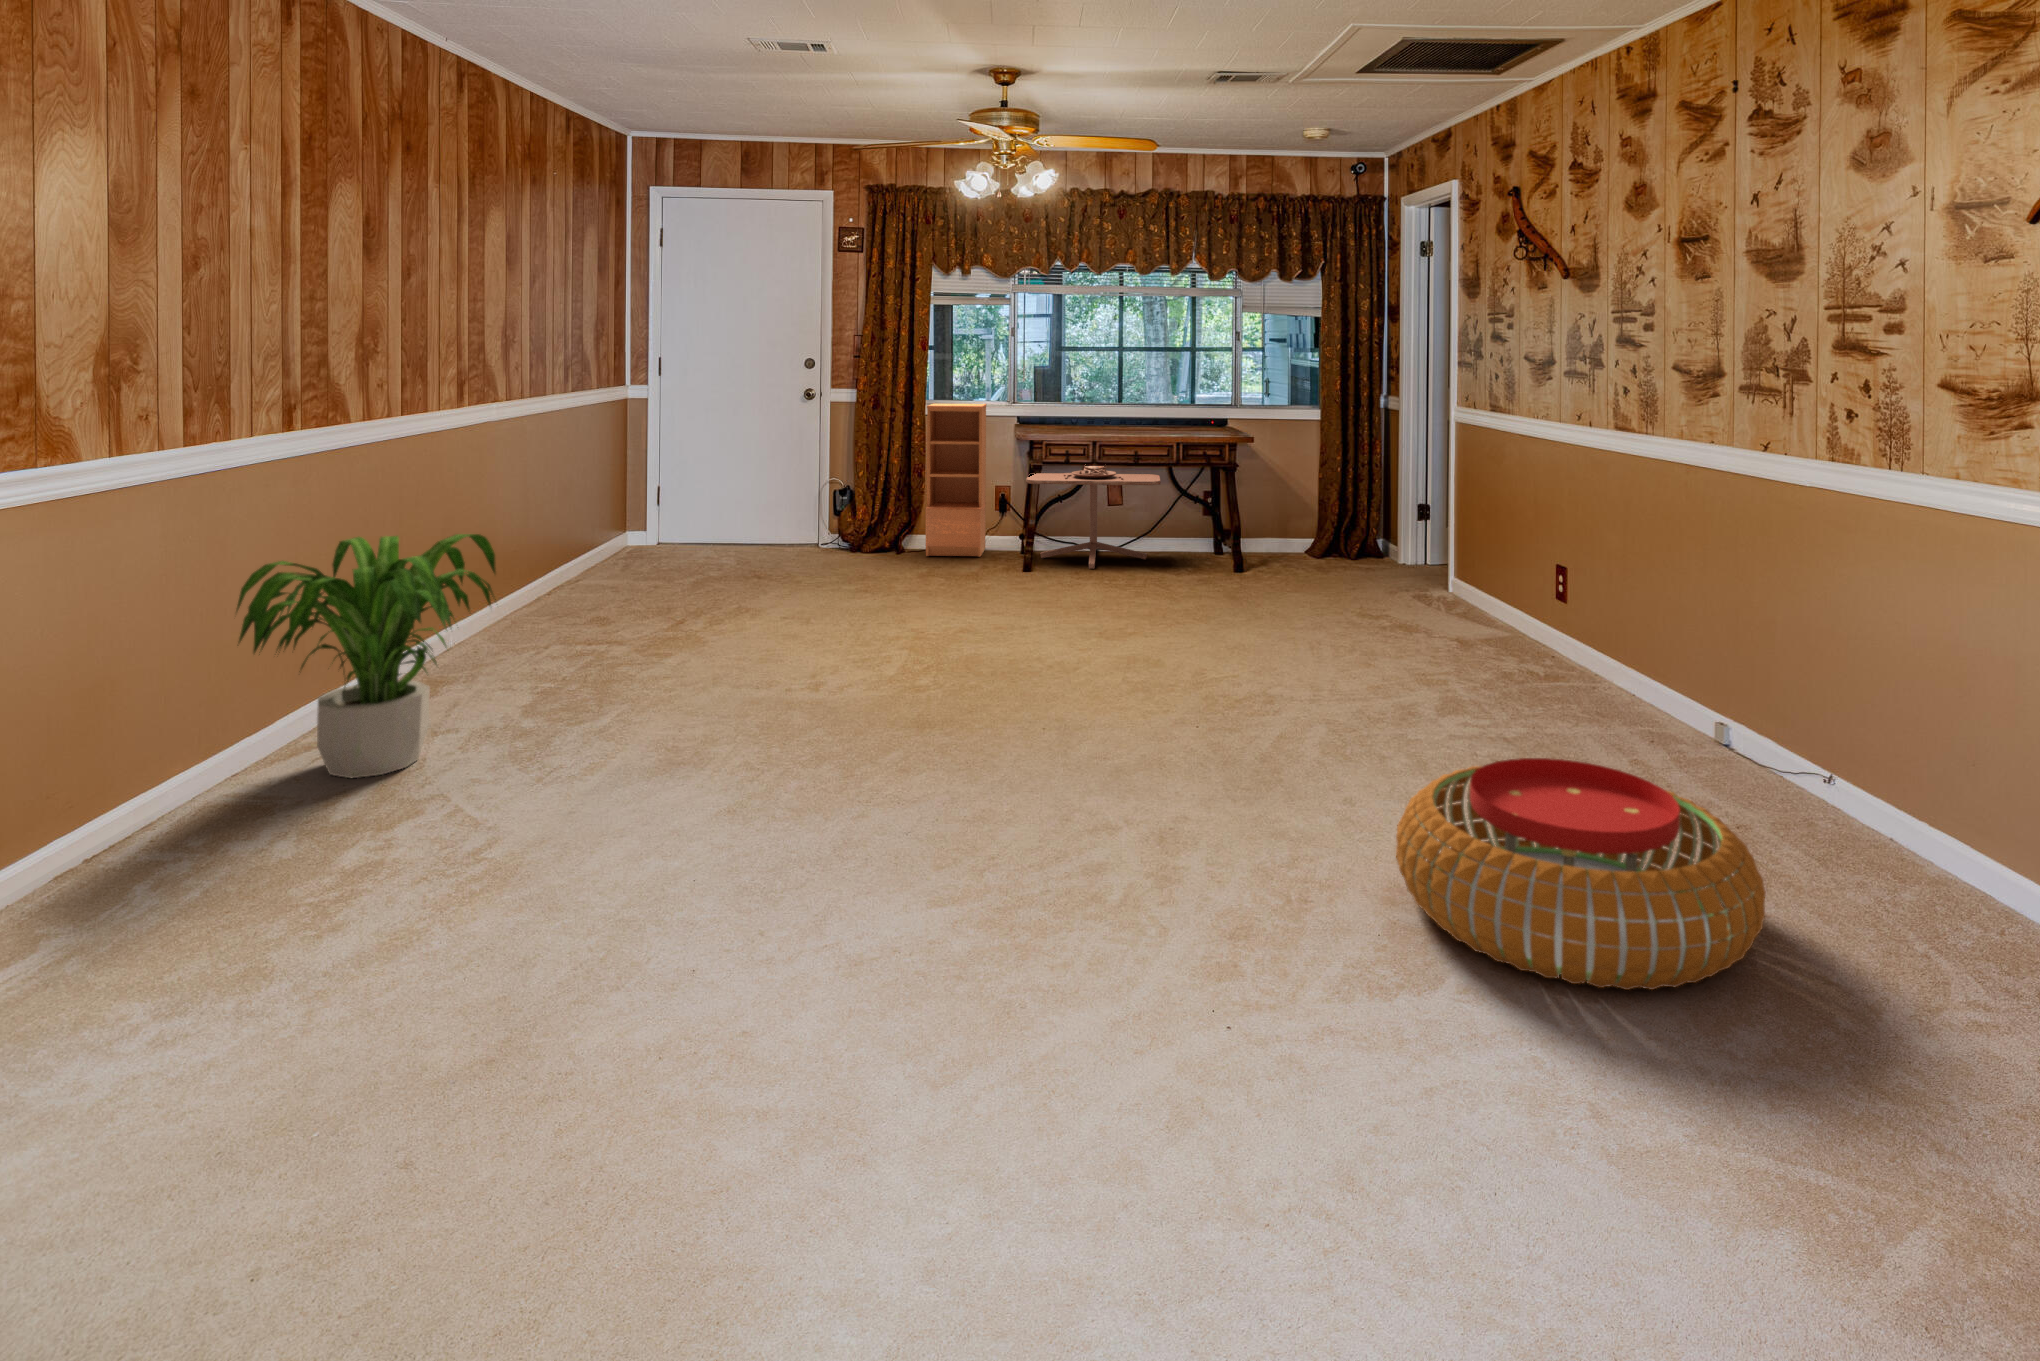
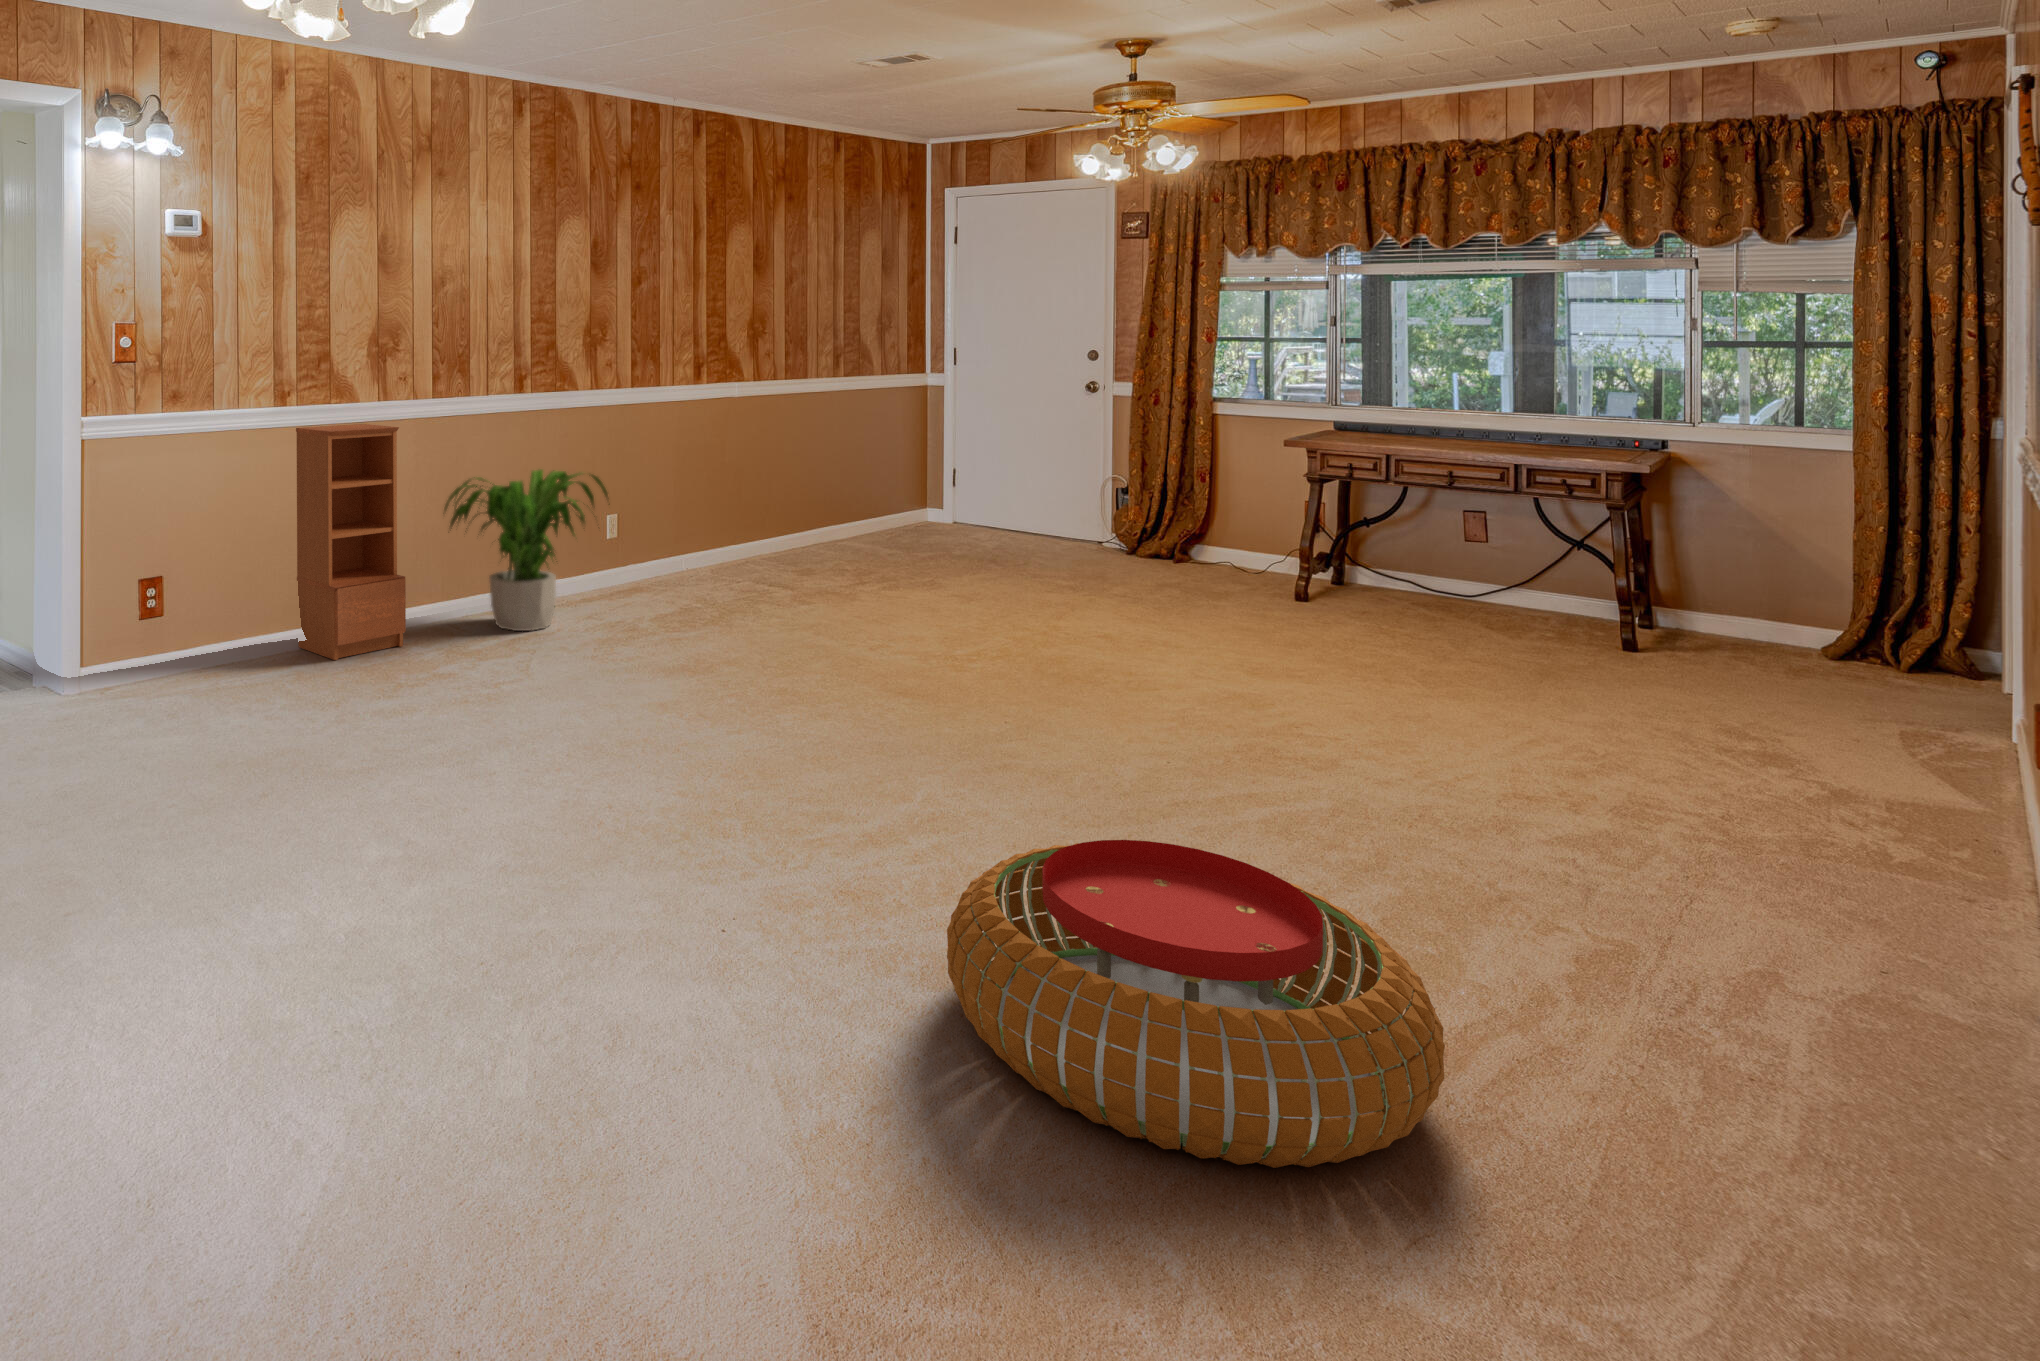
bookcase: present [925,403,986,557] -> present [296,424,406,660]
side table: present [1026,466,1161,569] -> none [1310,487,1533,624]

